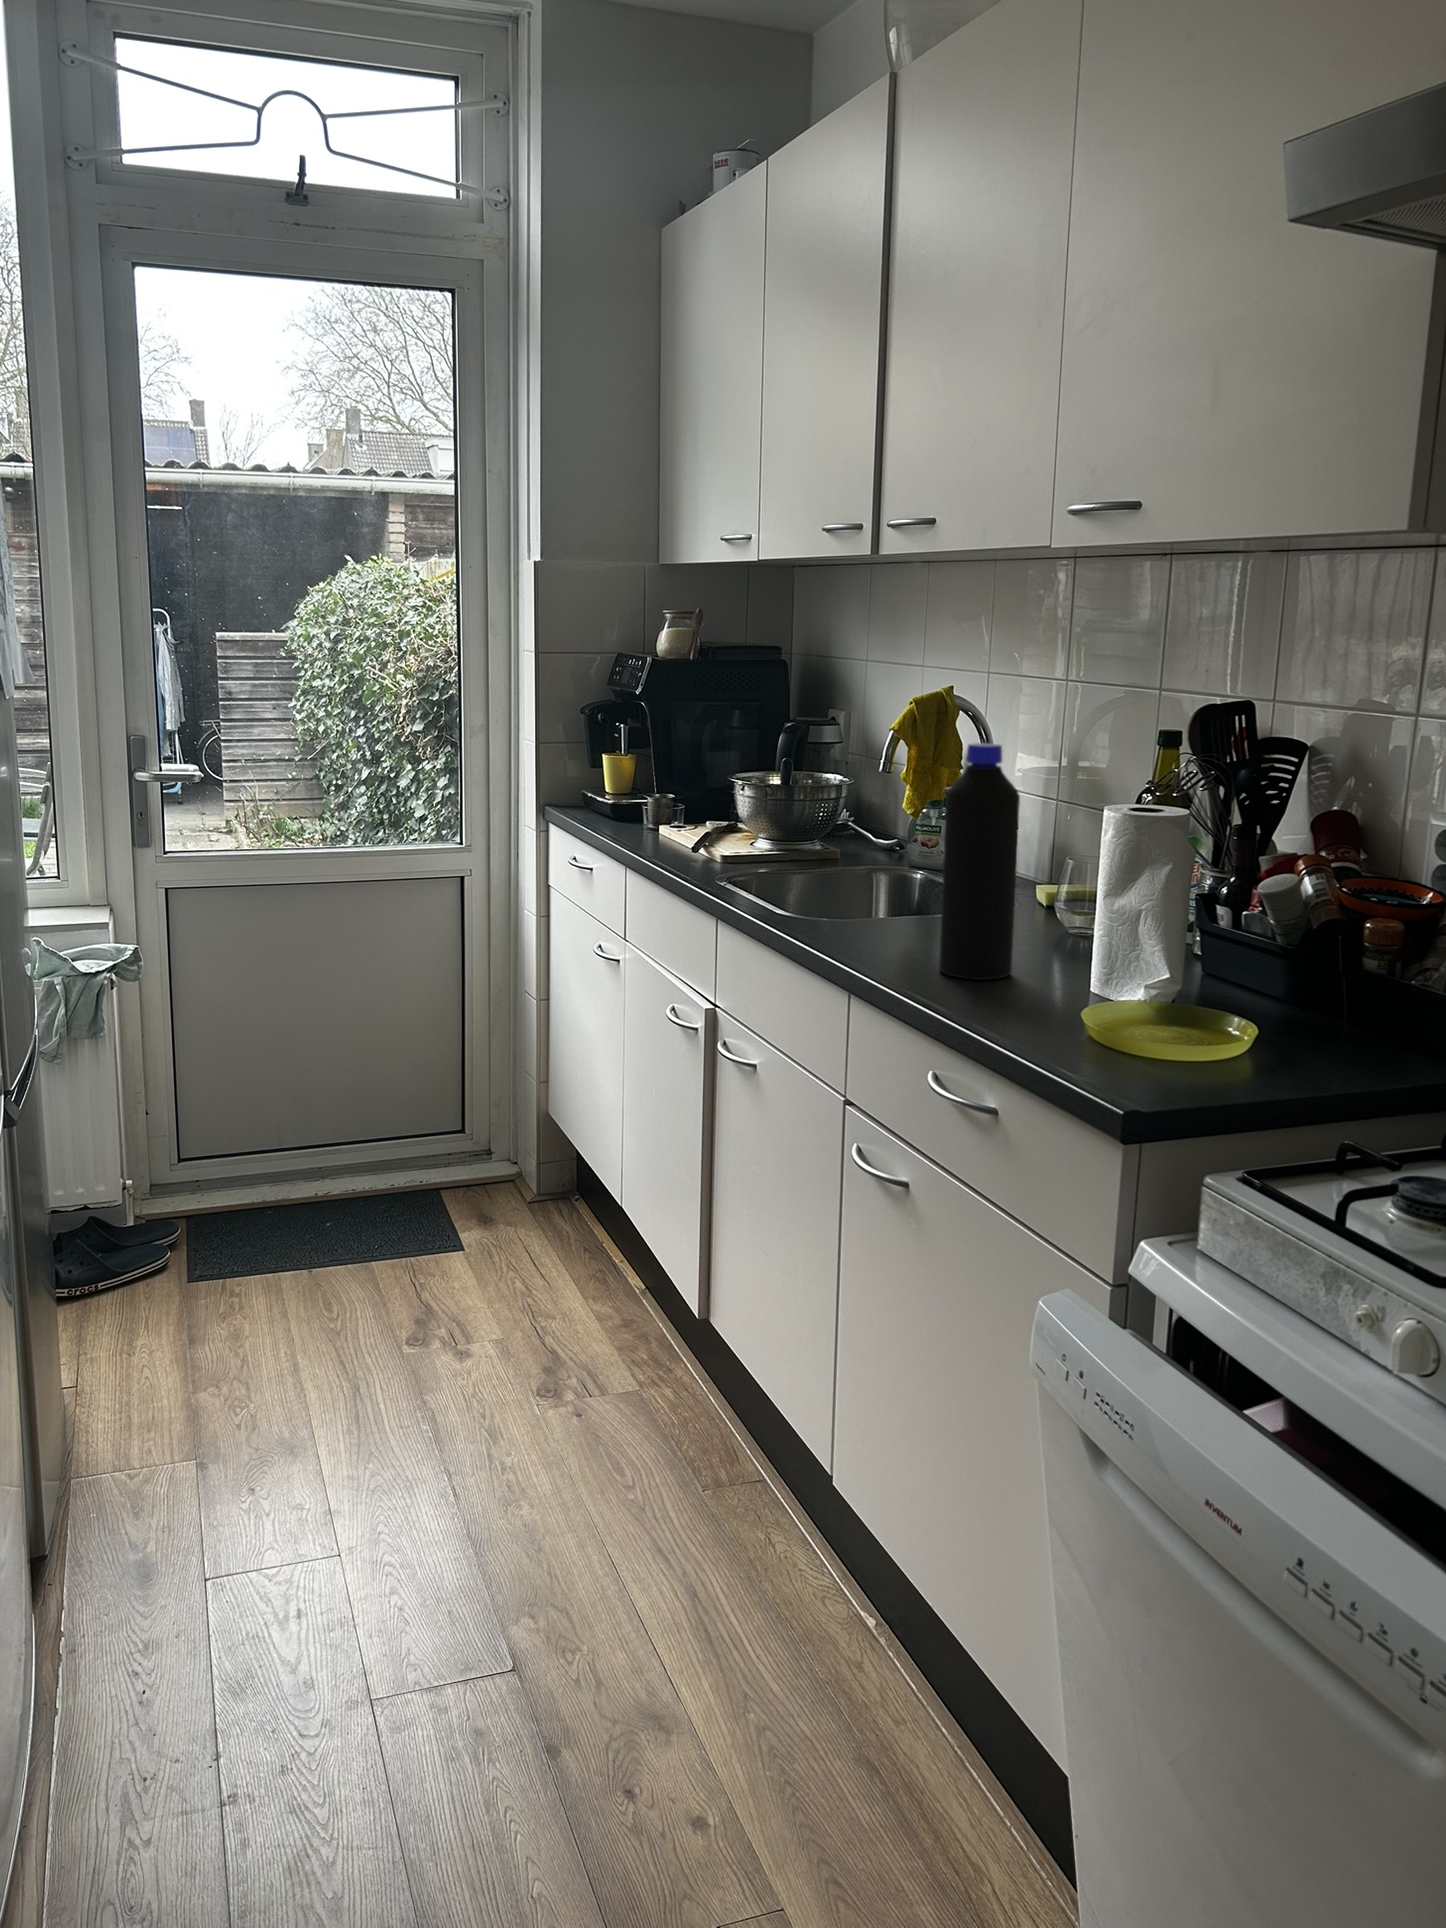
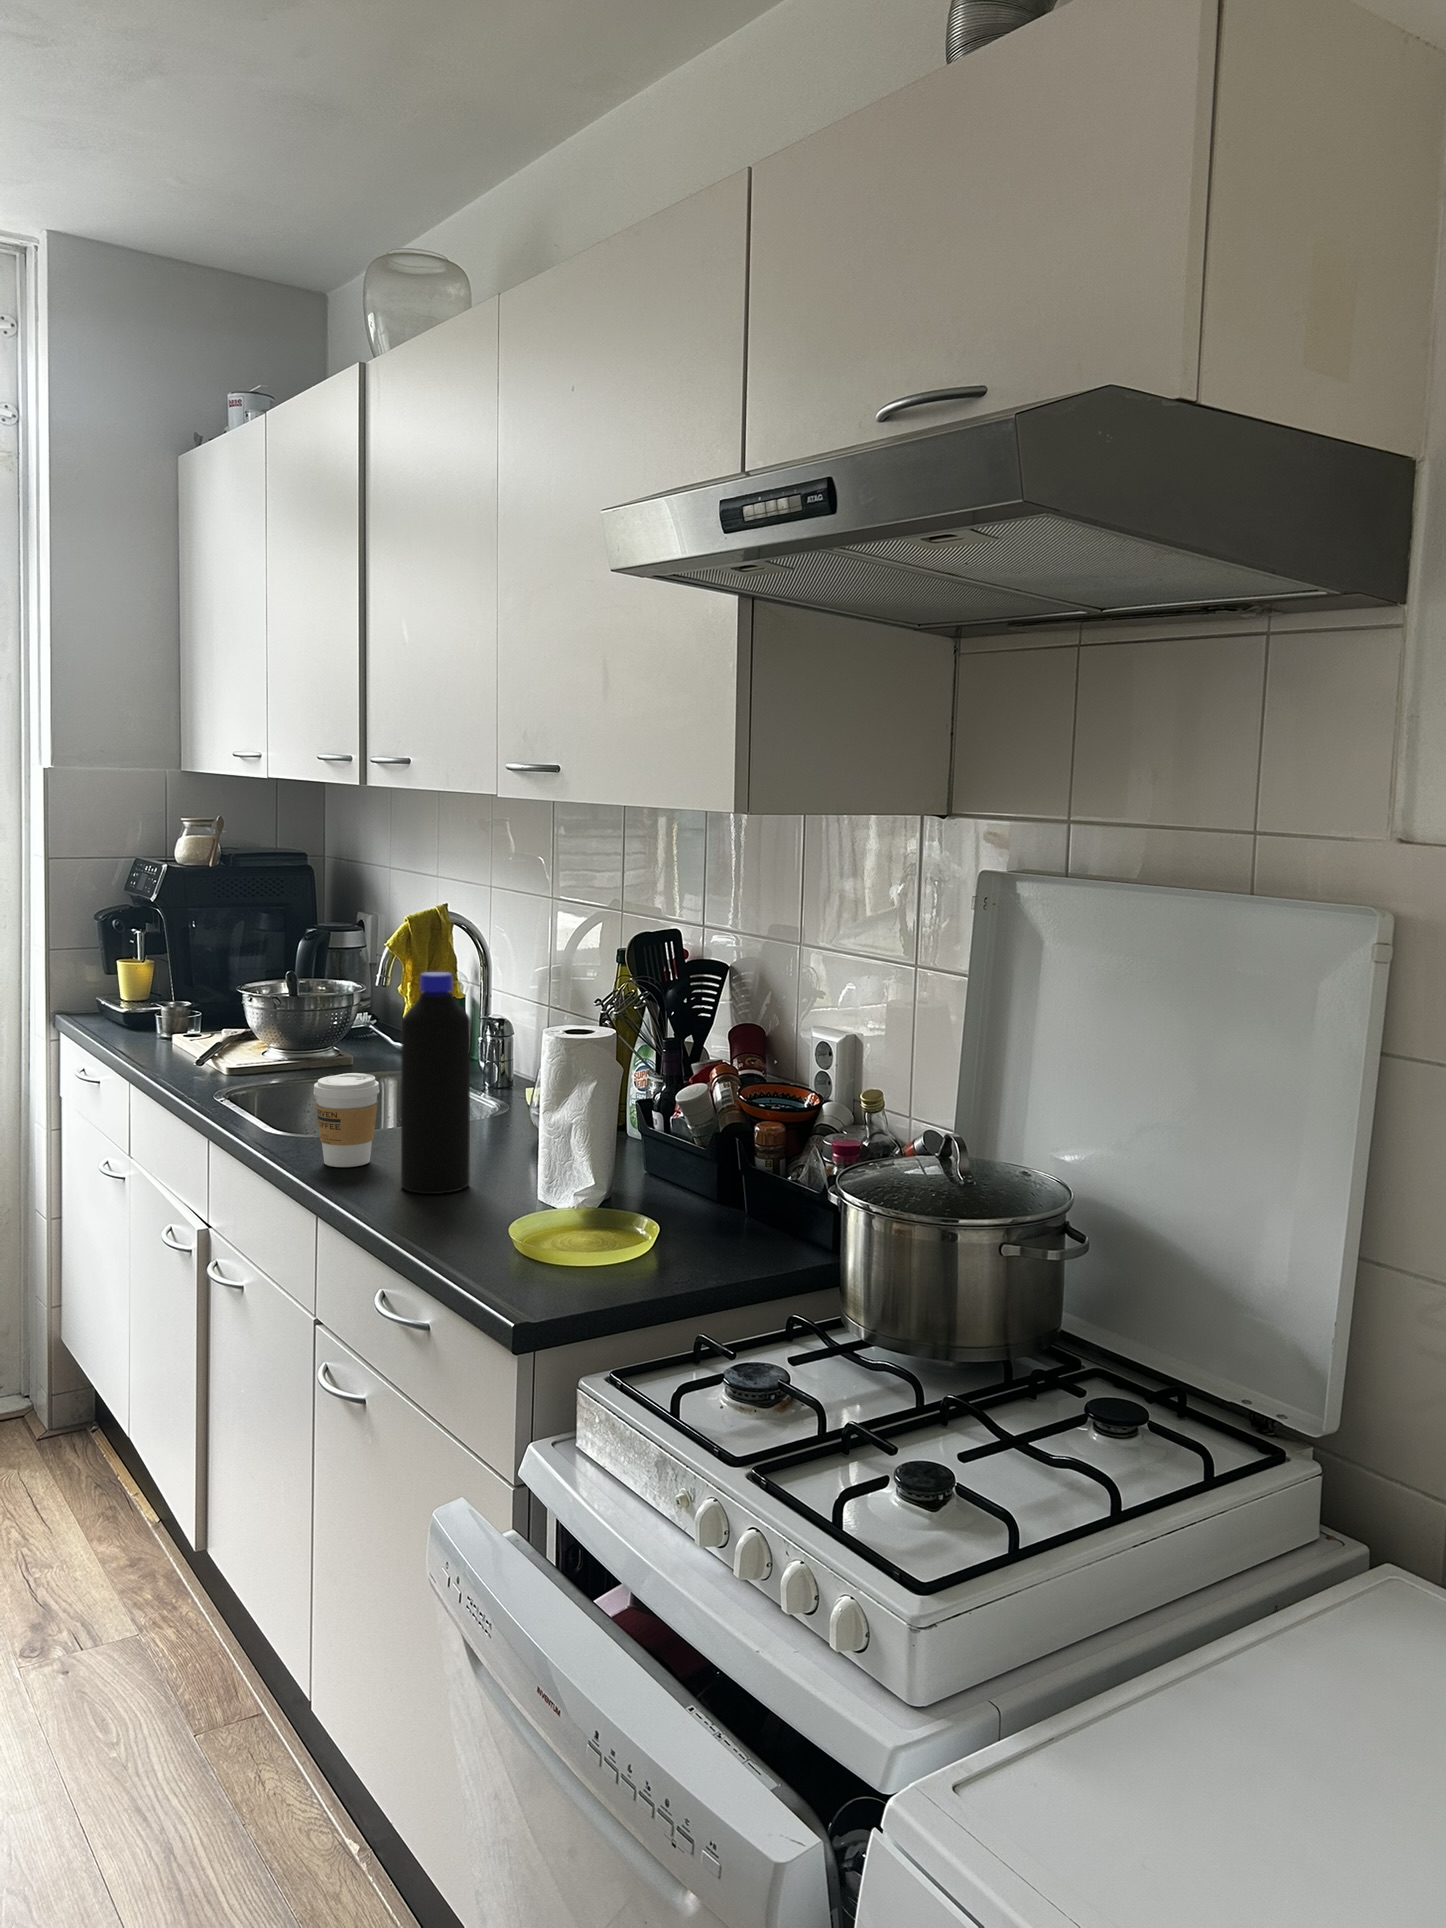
coffee cup: none [842,853,909,949] -> present [314,1073,379,1167]

